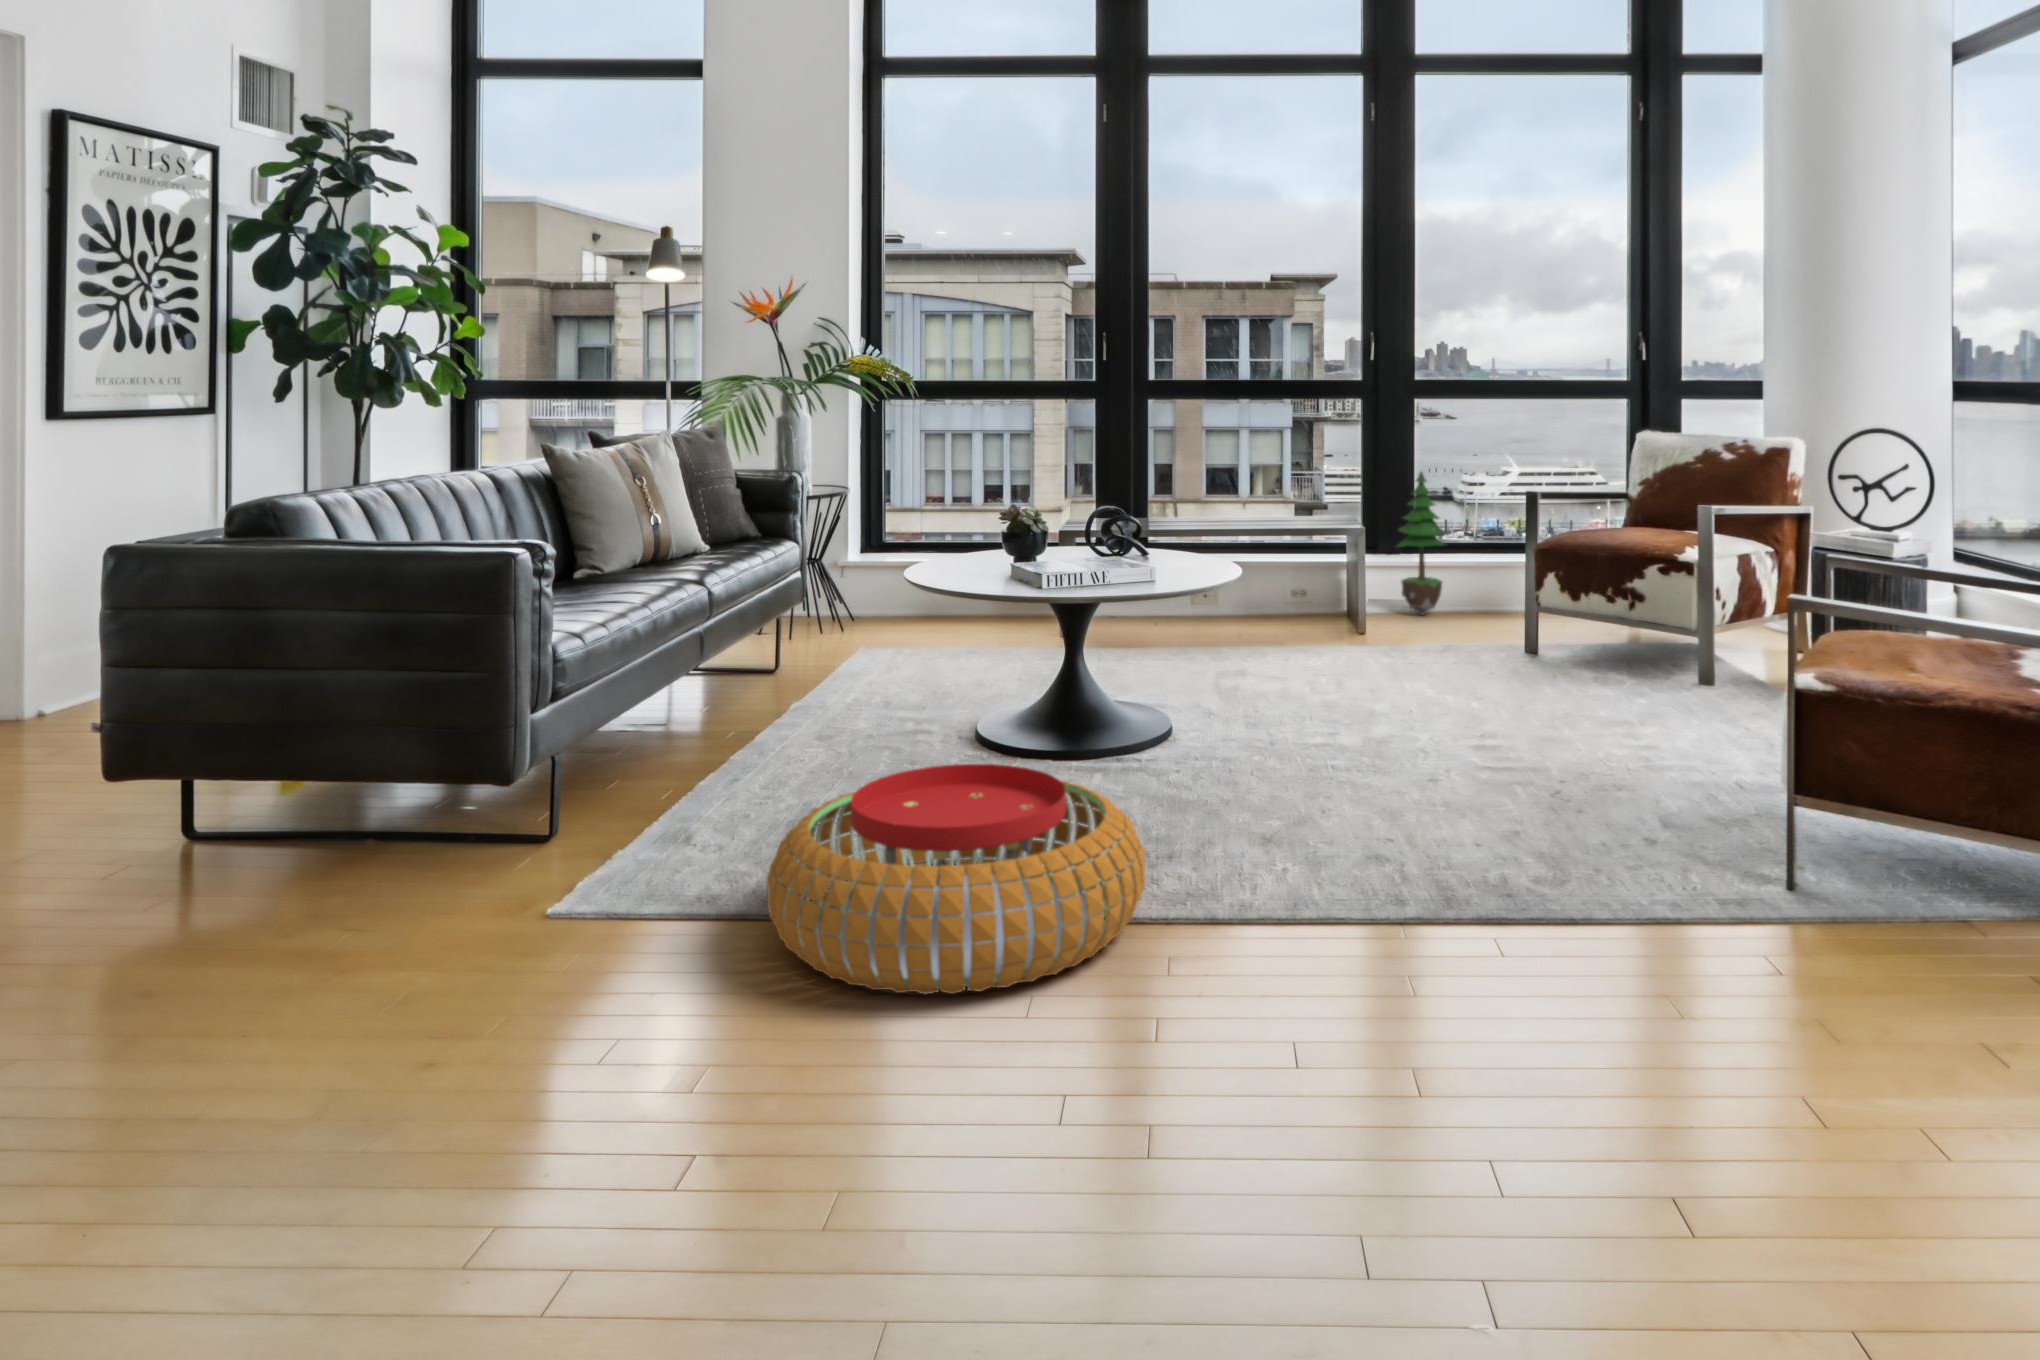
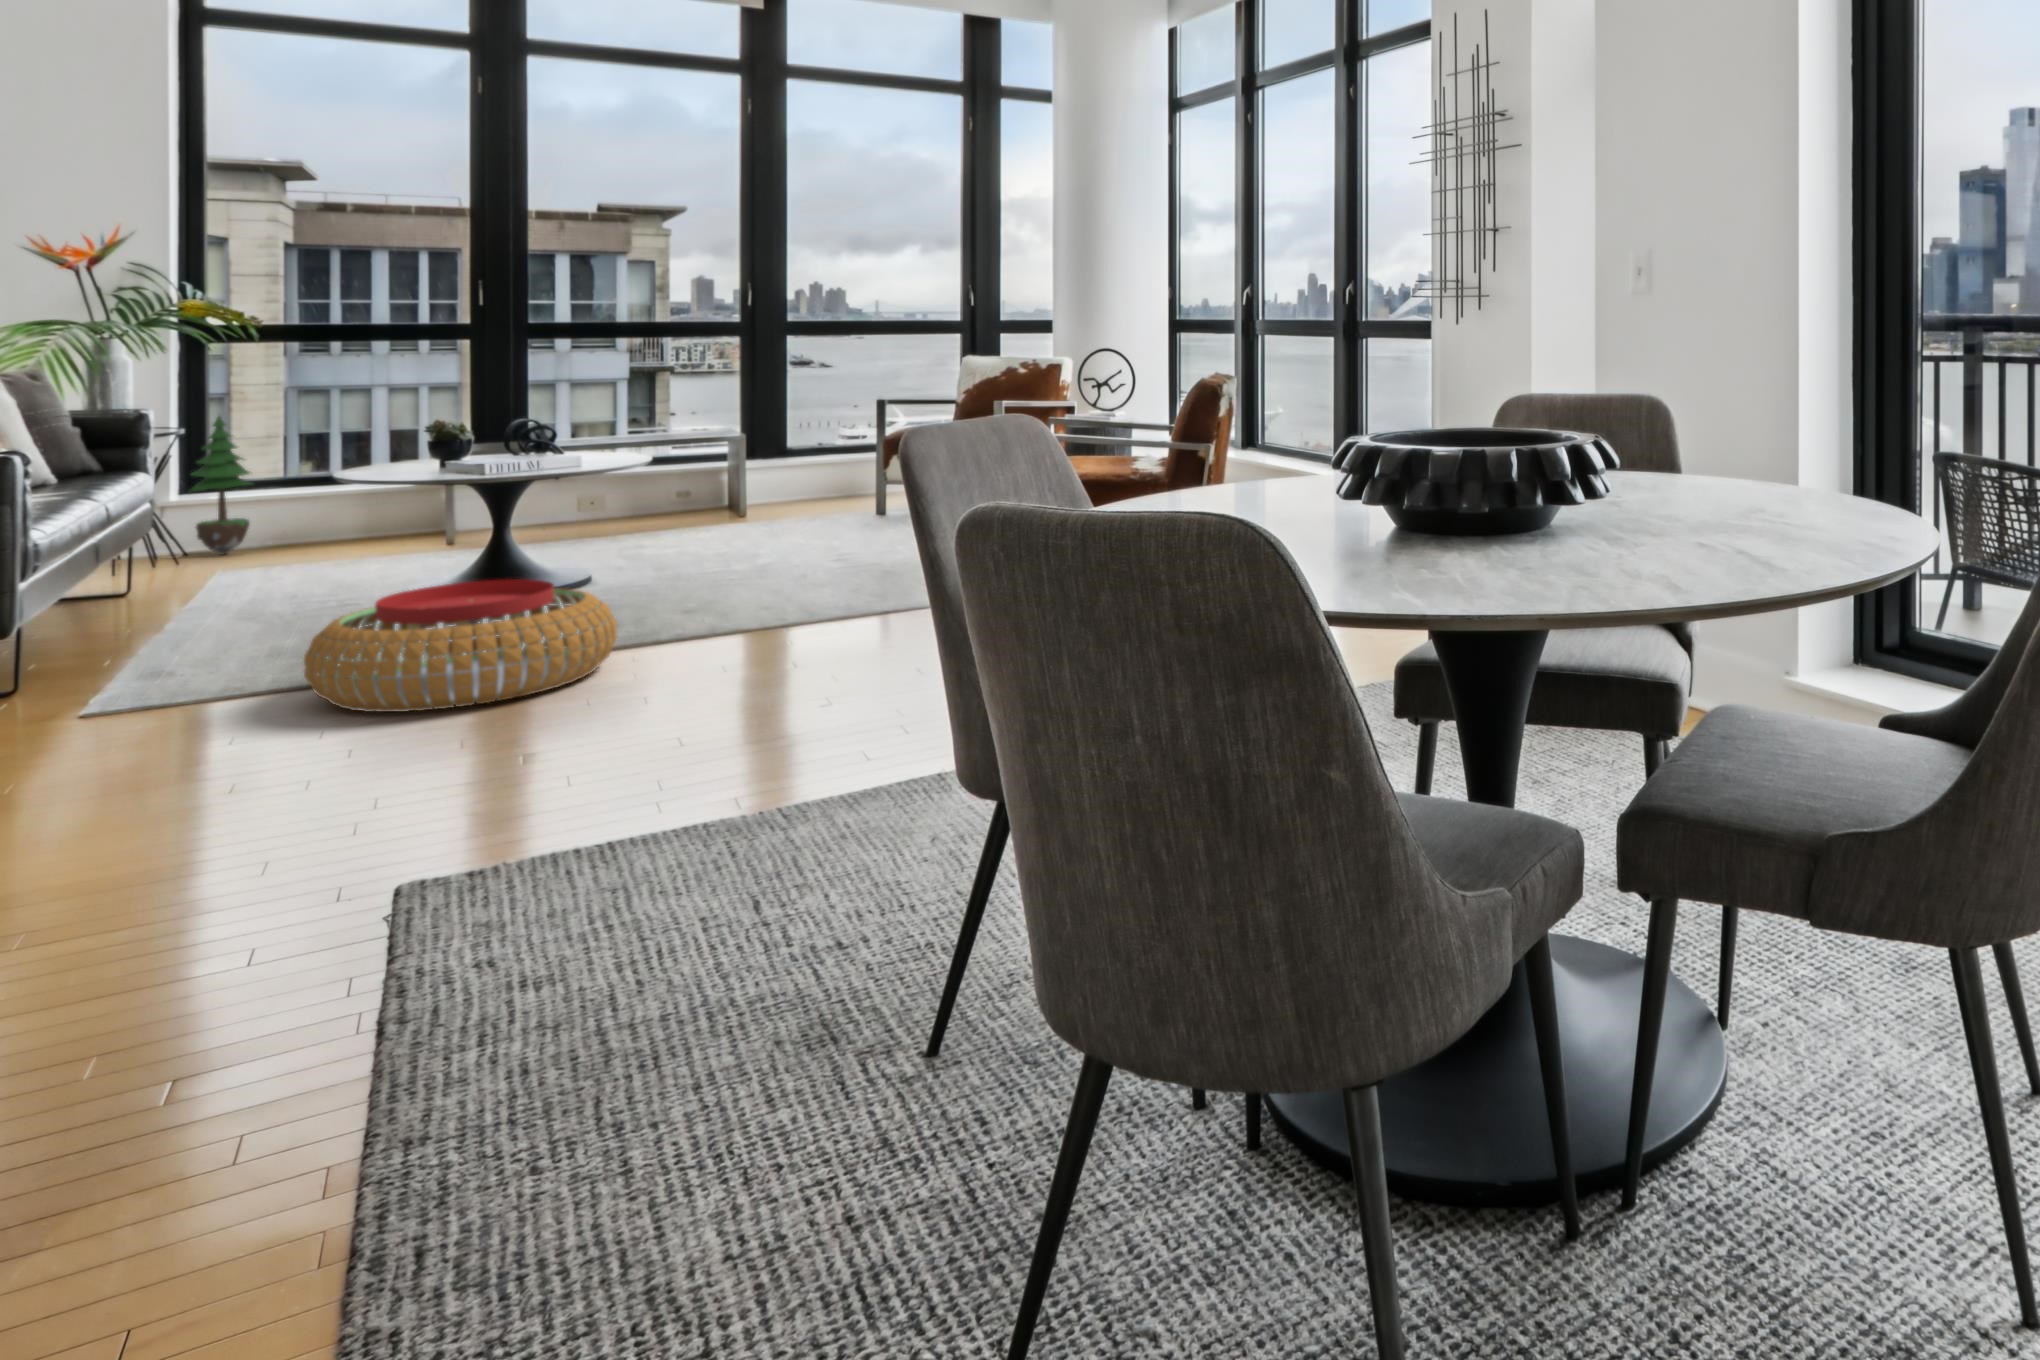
potted tree: present [1397,472,1445,614] -> present [189,416,251,555]

